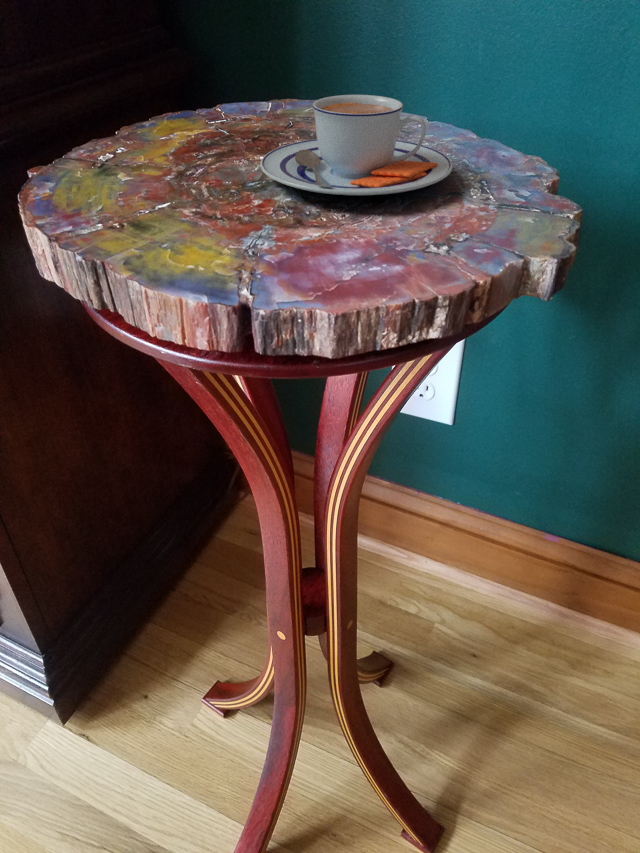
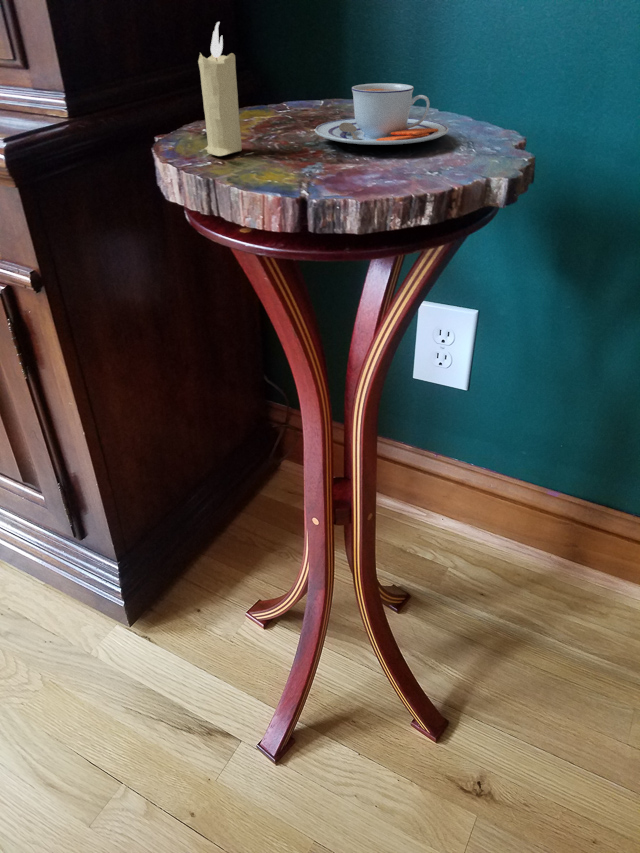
candle: none [75,10,152,213] -> present [198,22,241,156]

